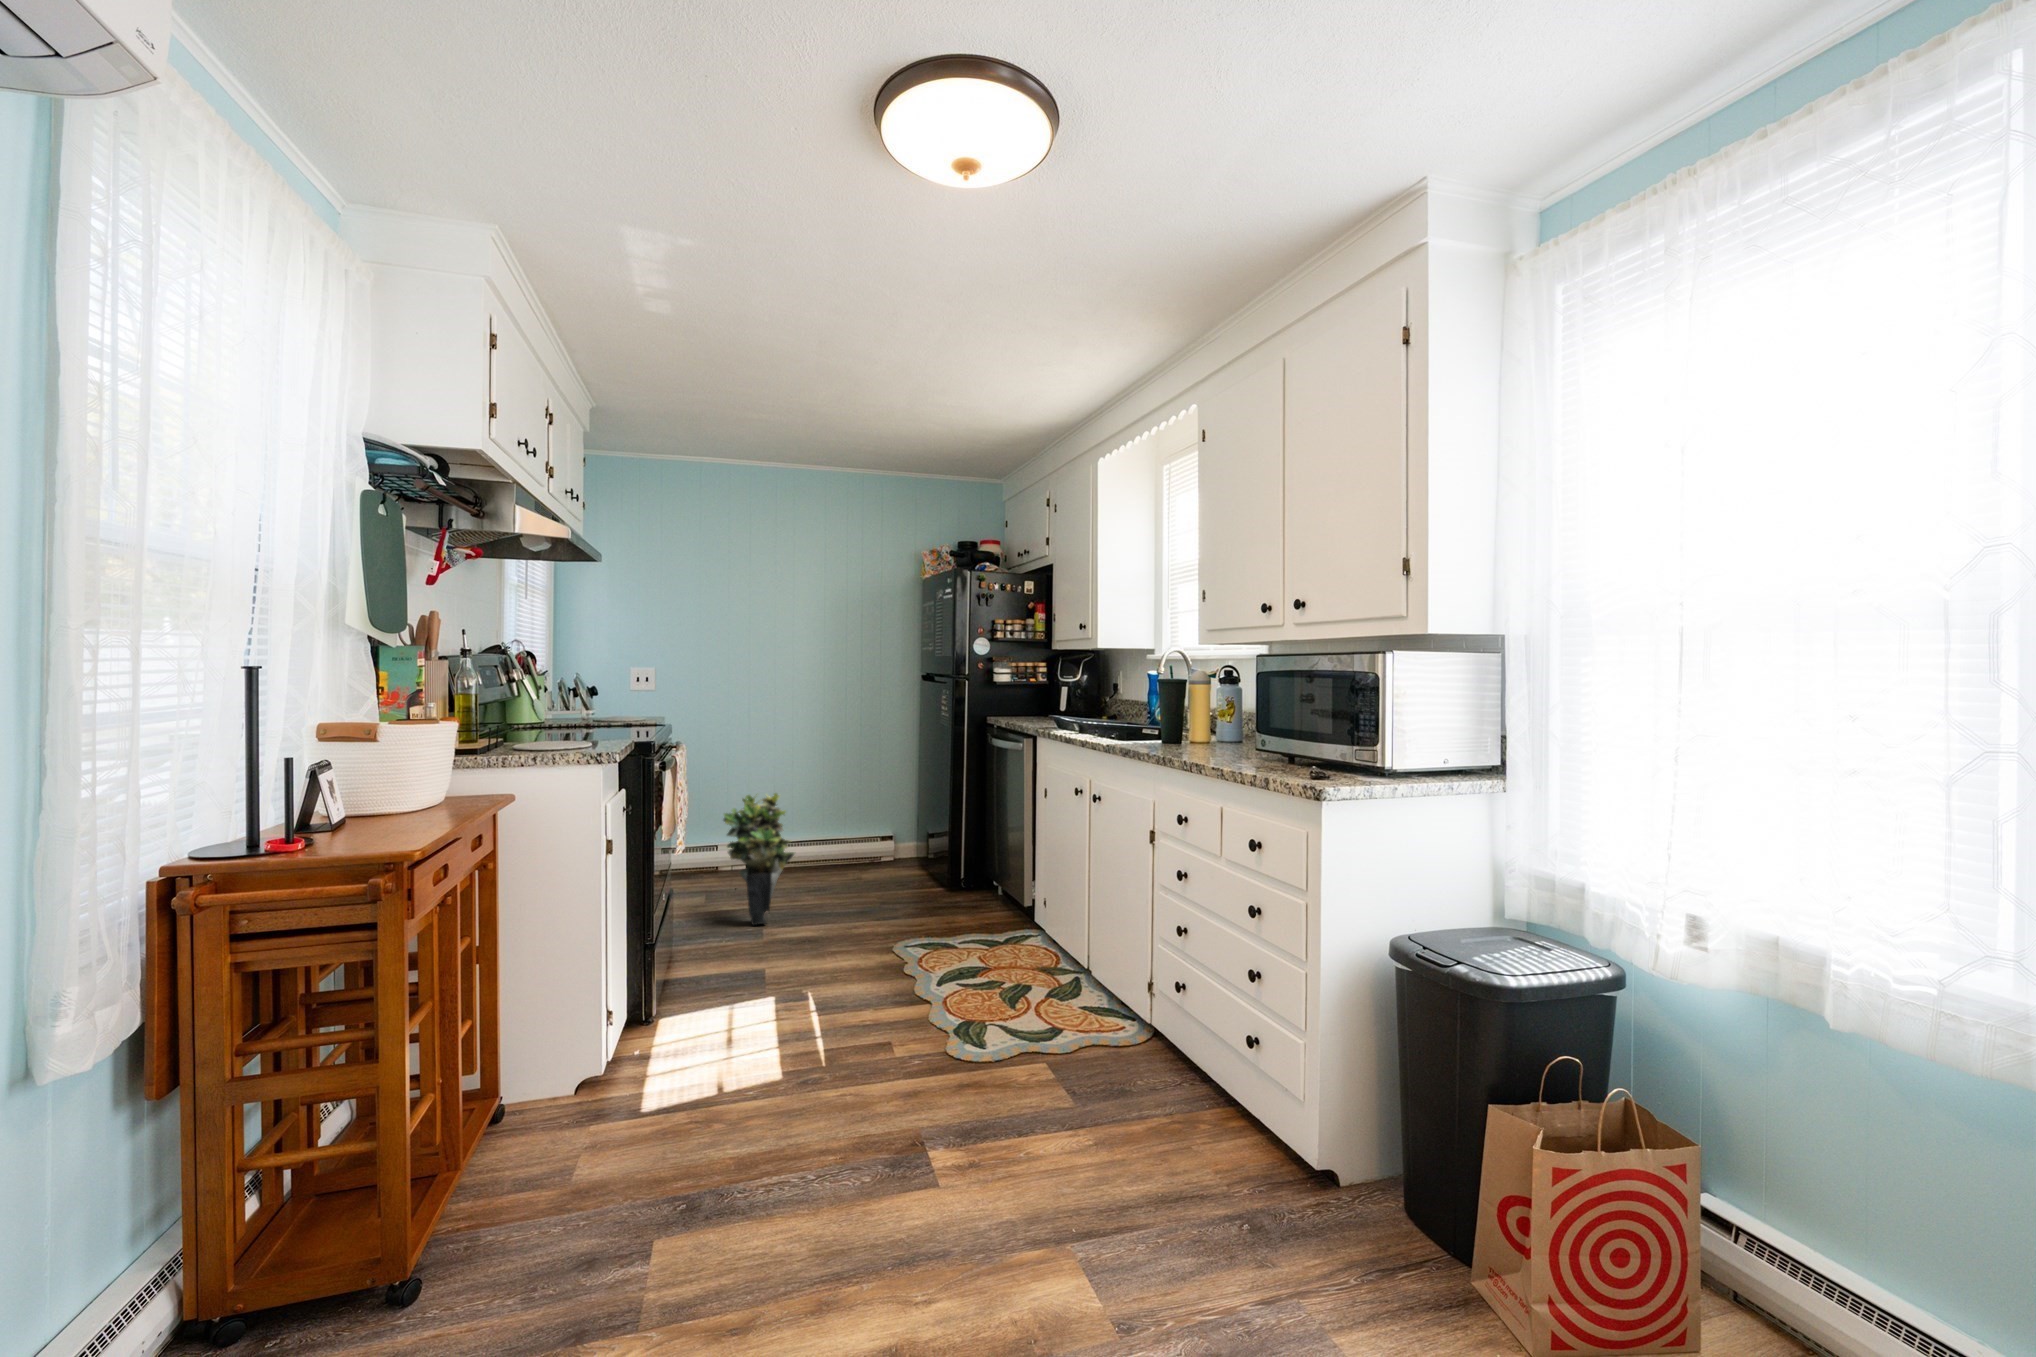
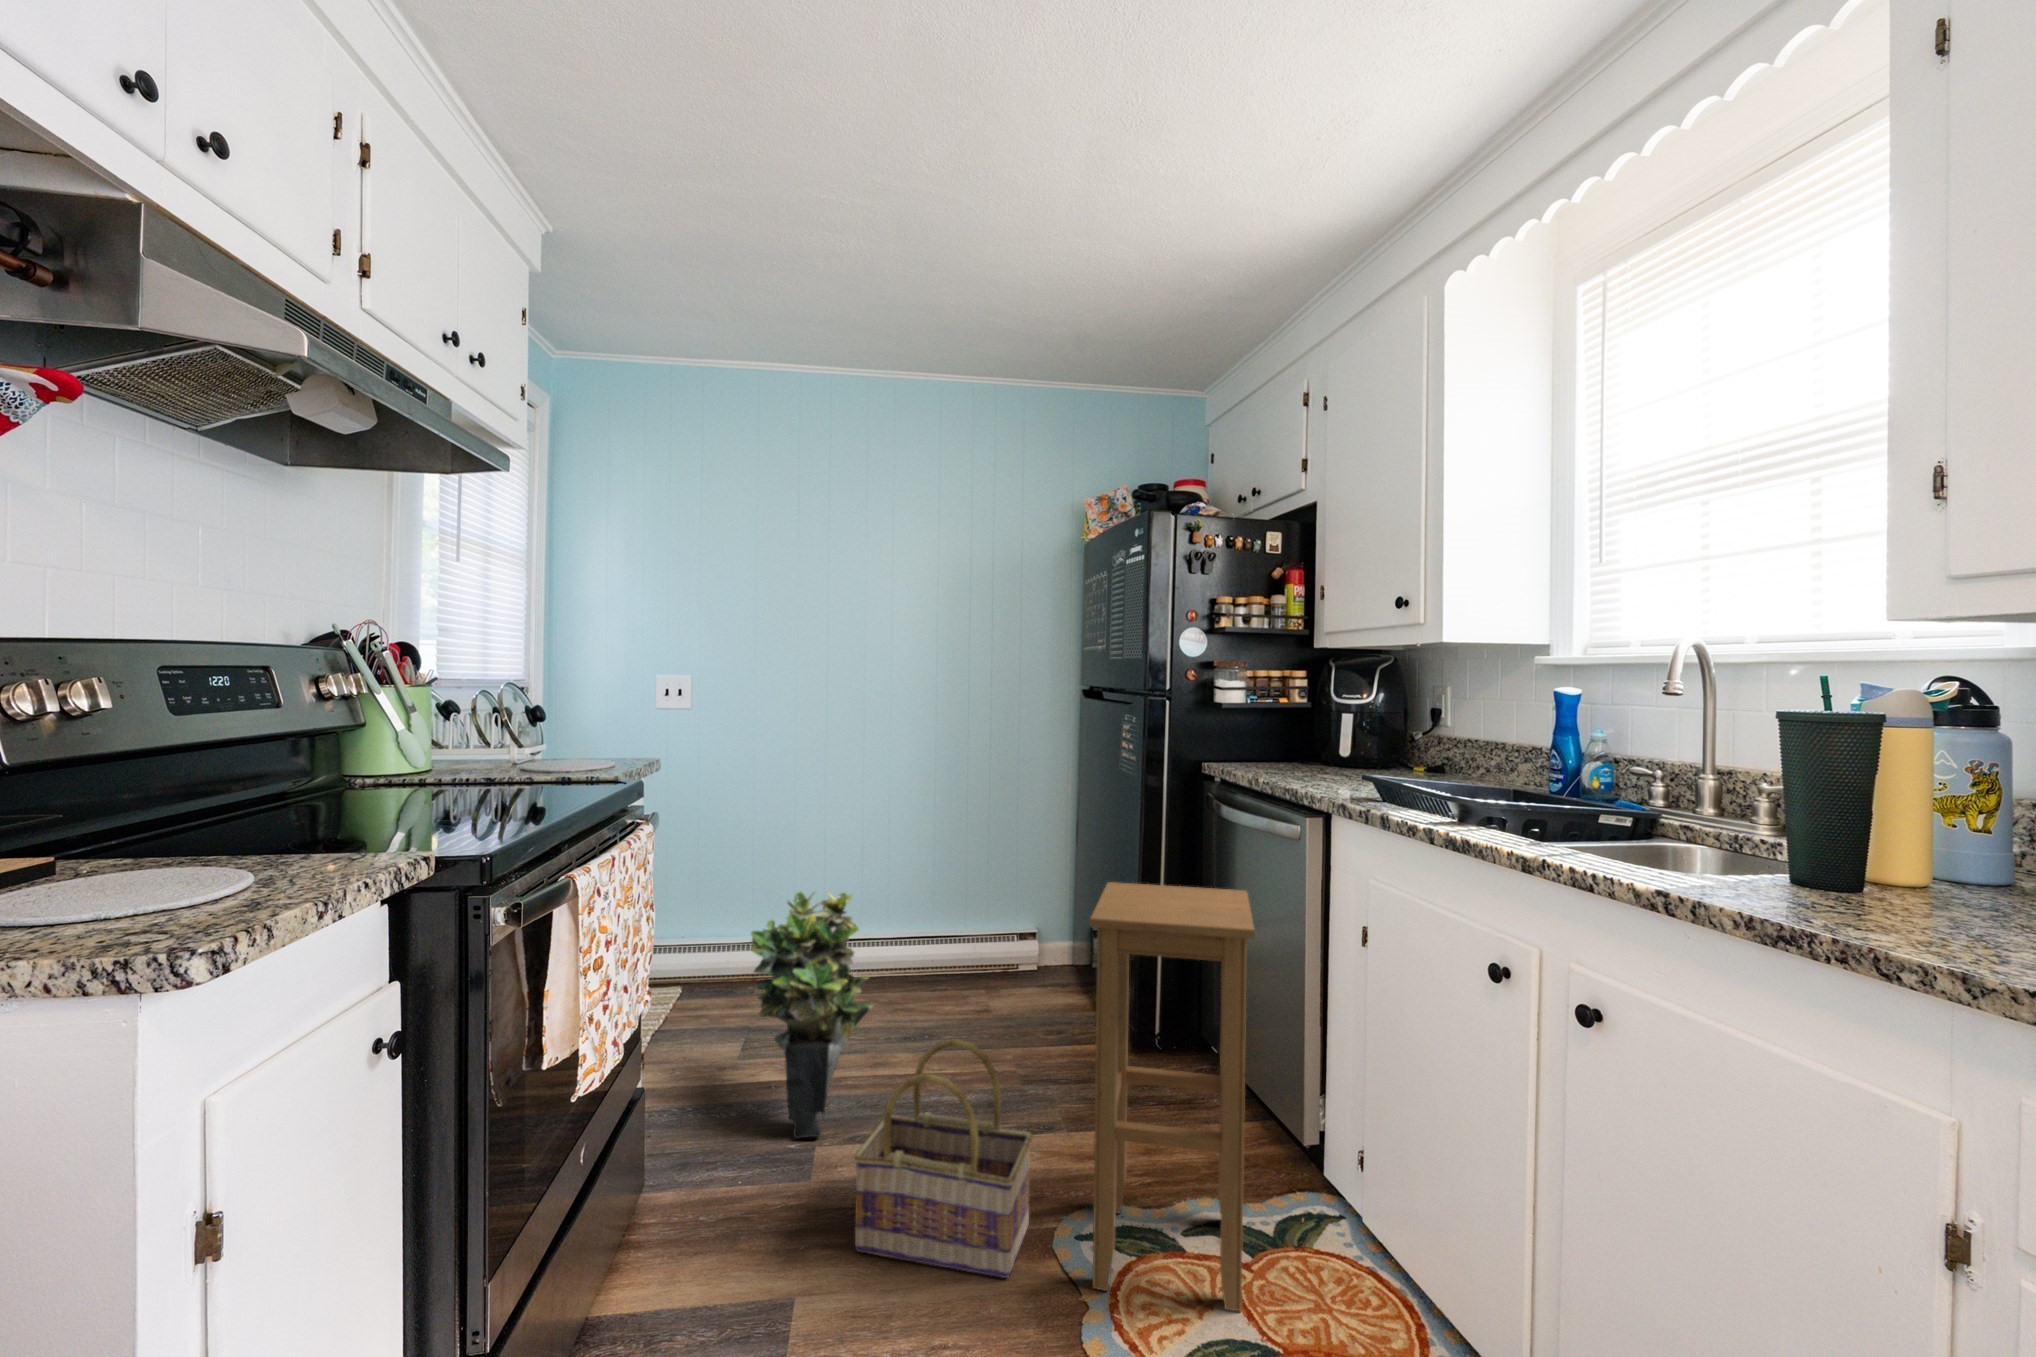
stool: none [912,772,994,960] -> present [1090,882,1255,1311]
basket: none [795,853,886,957] -> present [854,1039,1033,1278]

